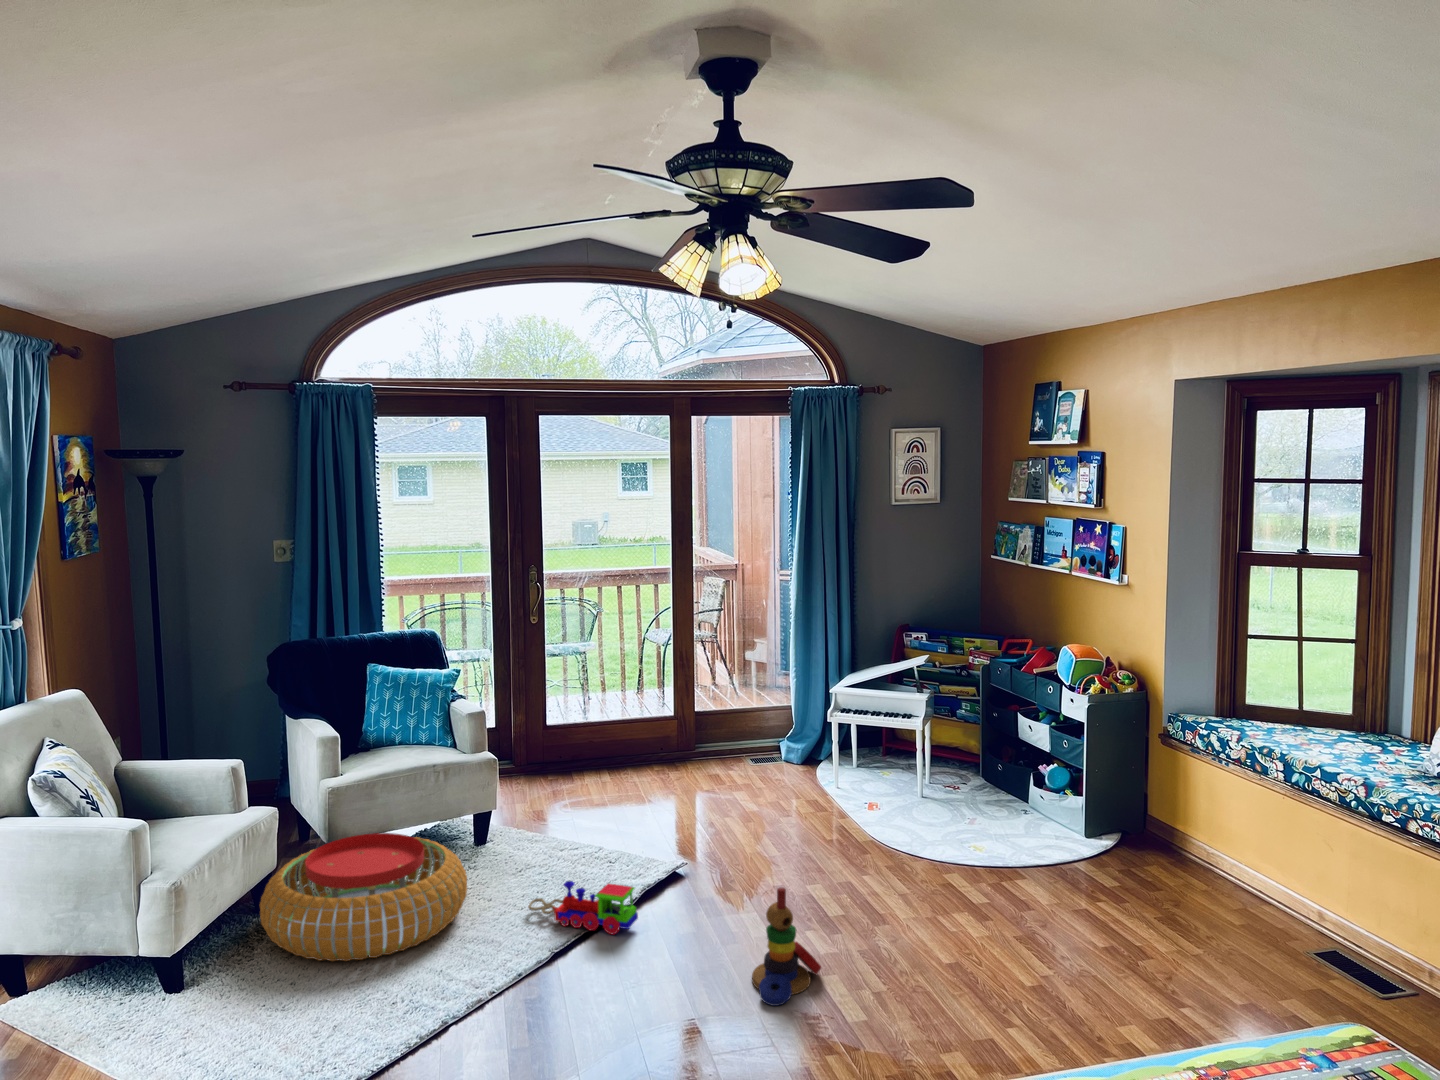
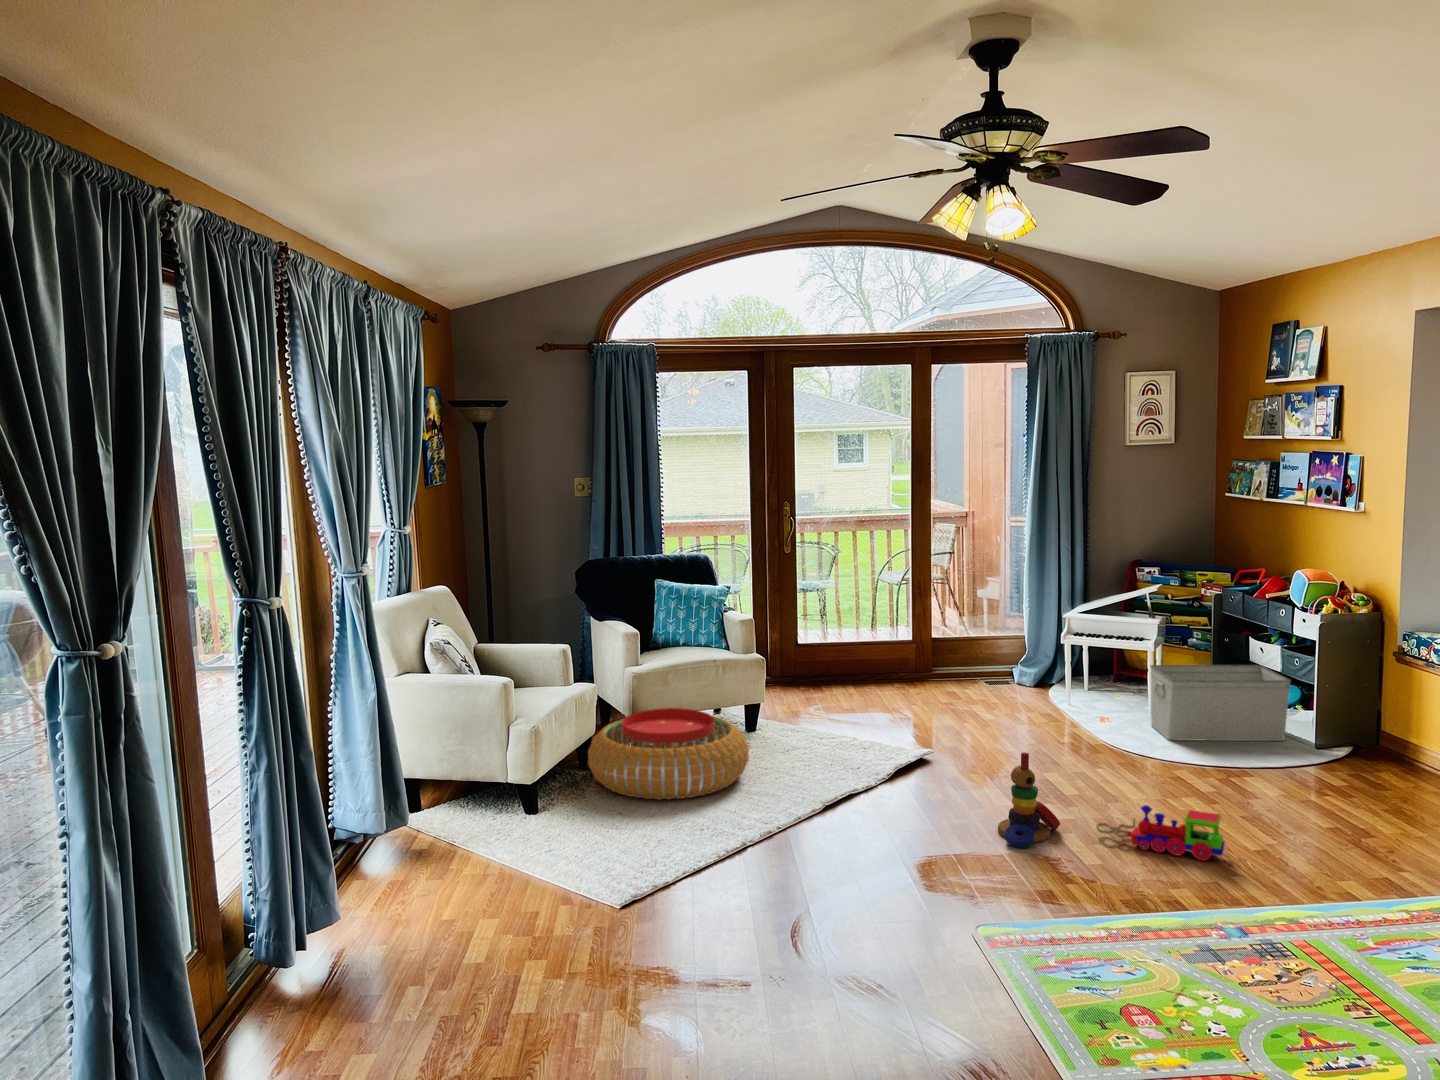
storage bin: none [919,743,1059,831] -> present [1150,665,1291,741]
toy train: present [528,881,638,934] -> present [1096,805,1225,860]

